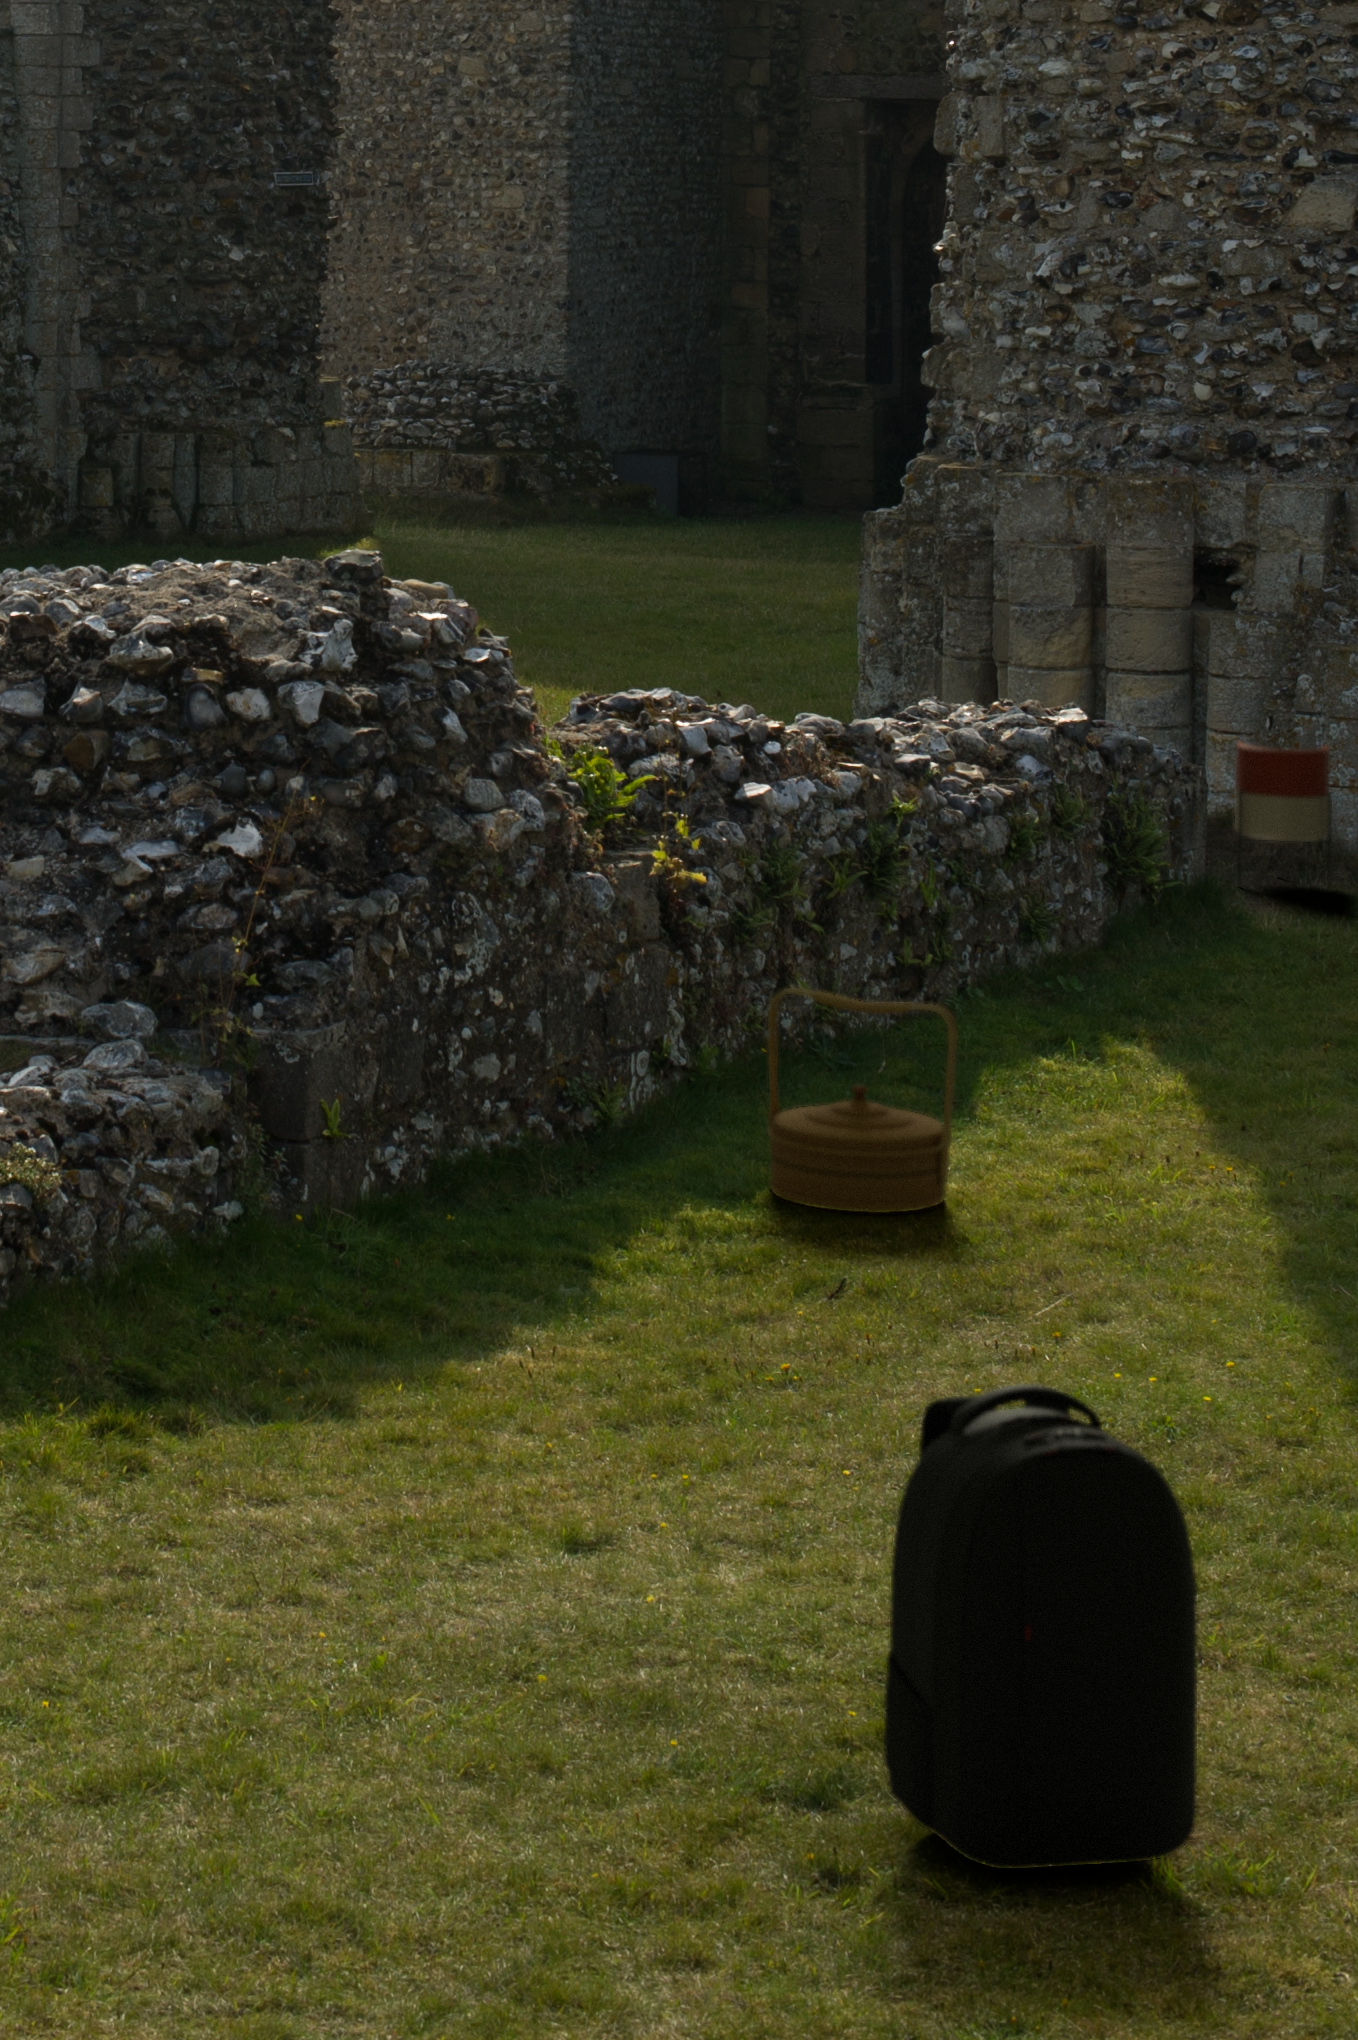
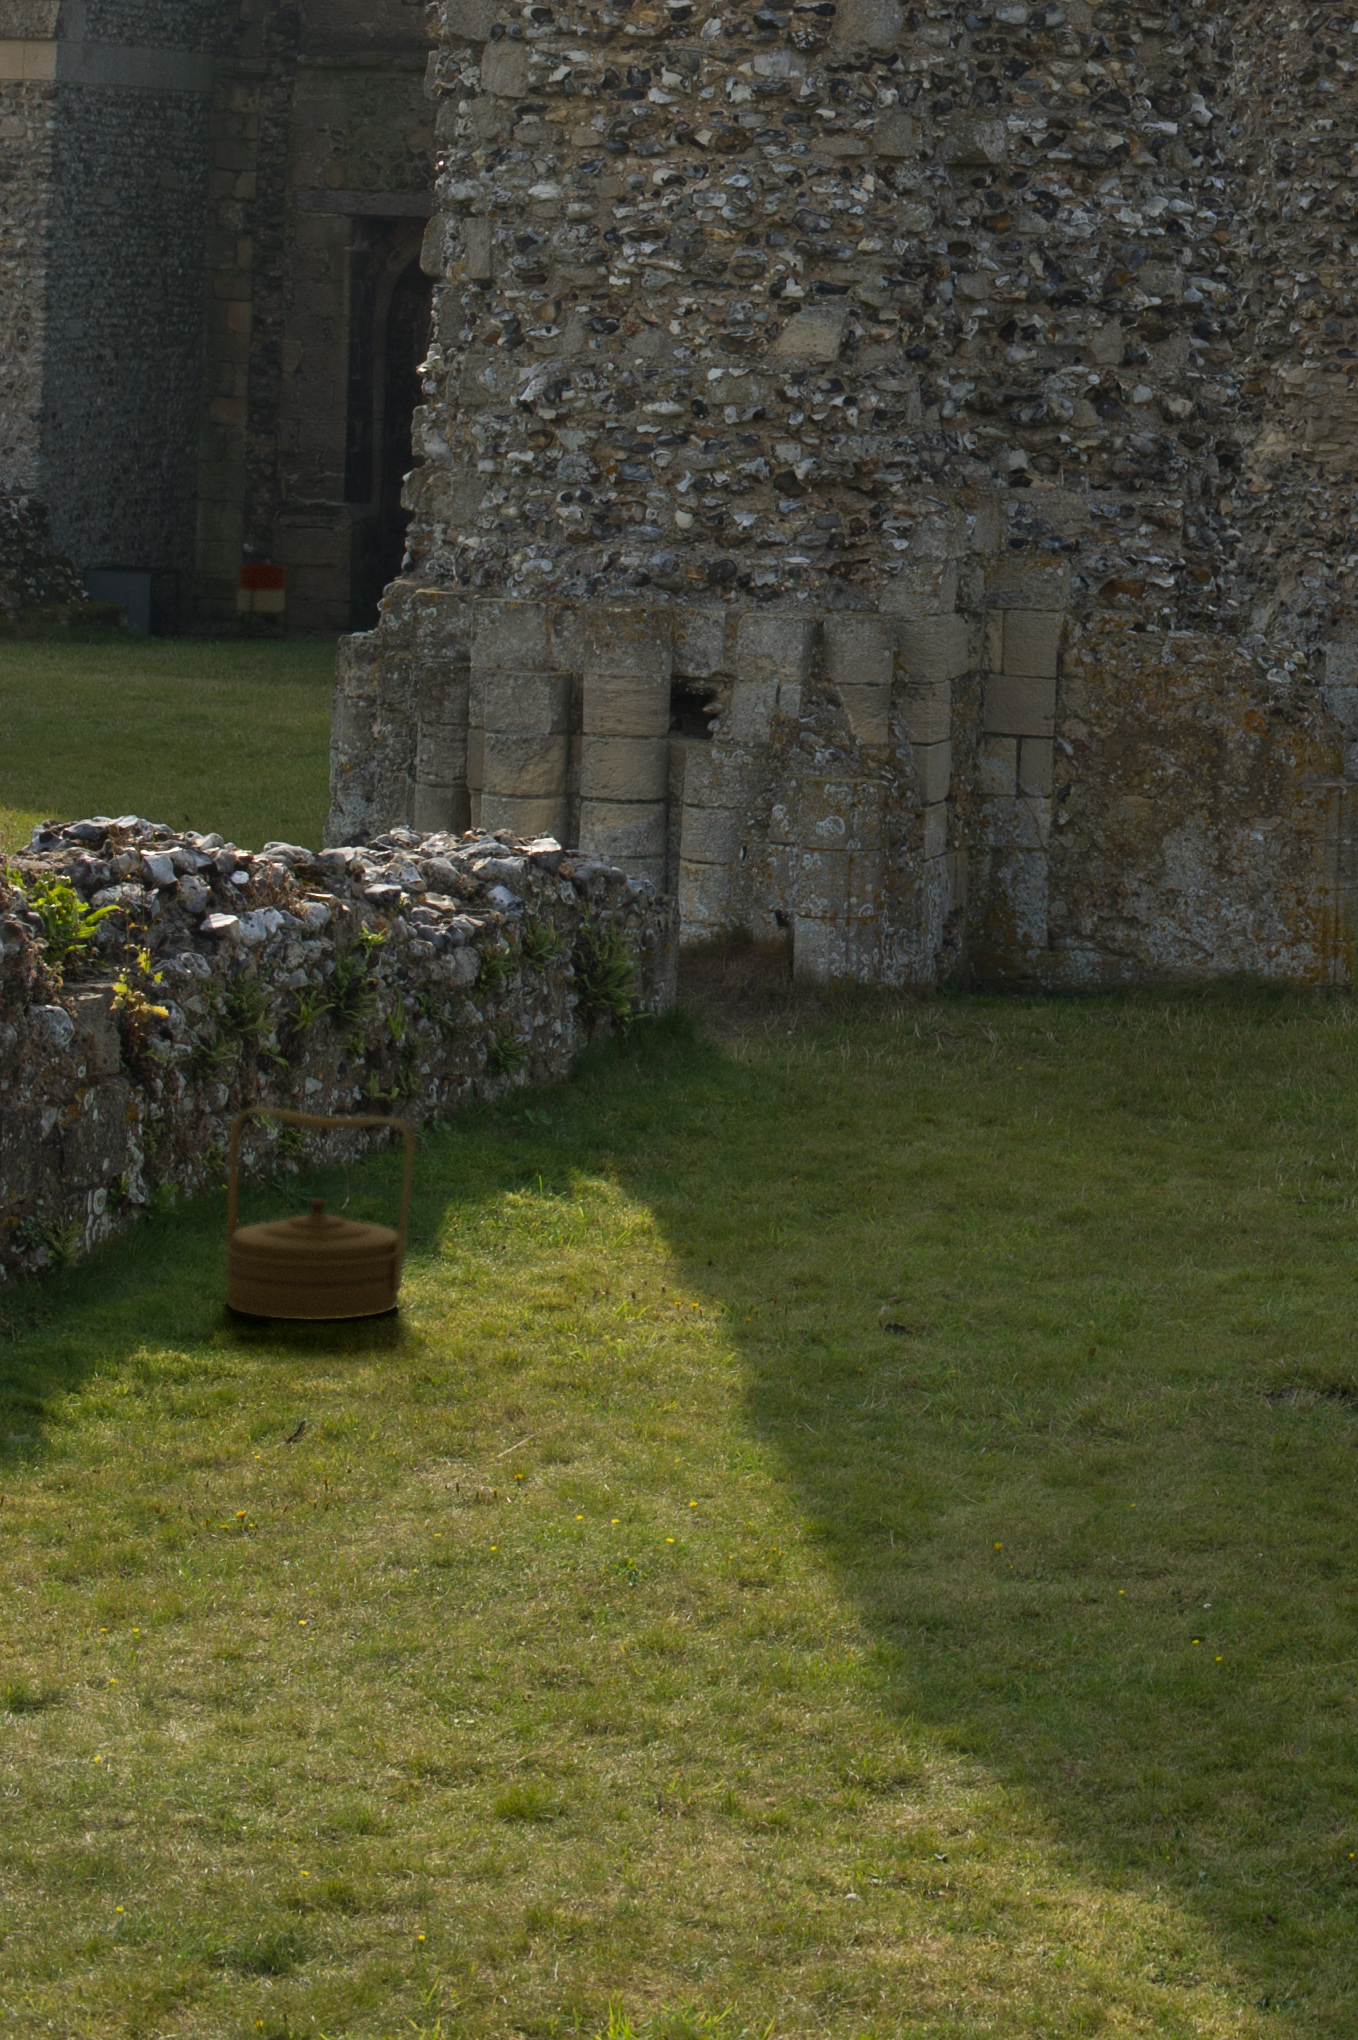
planter: present [1235,742,1332,889] -> present [237,564,287,634]
backpack: present [884,1384,1198,1869] -> none [328,1403,603,1815]

